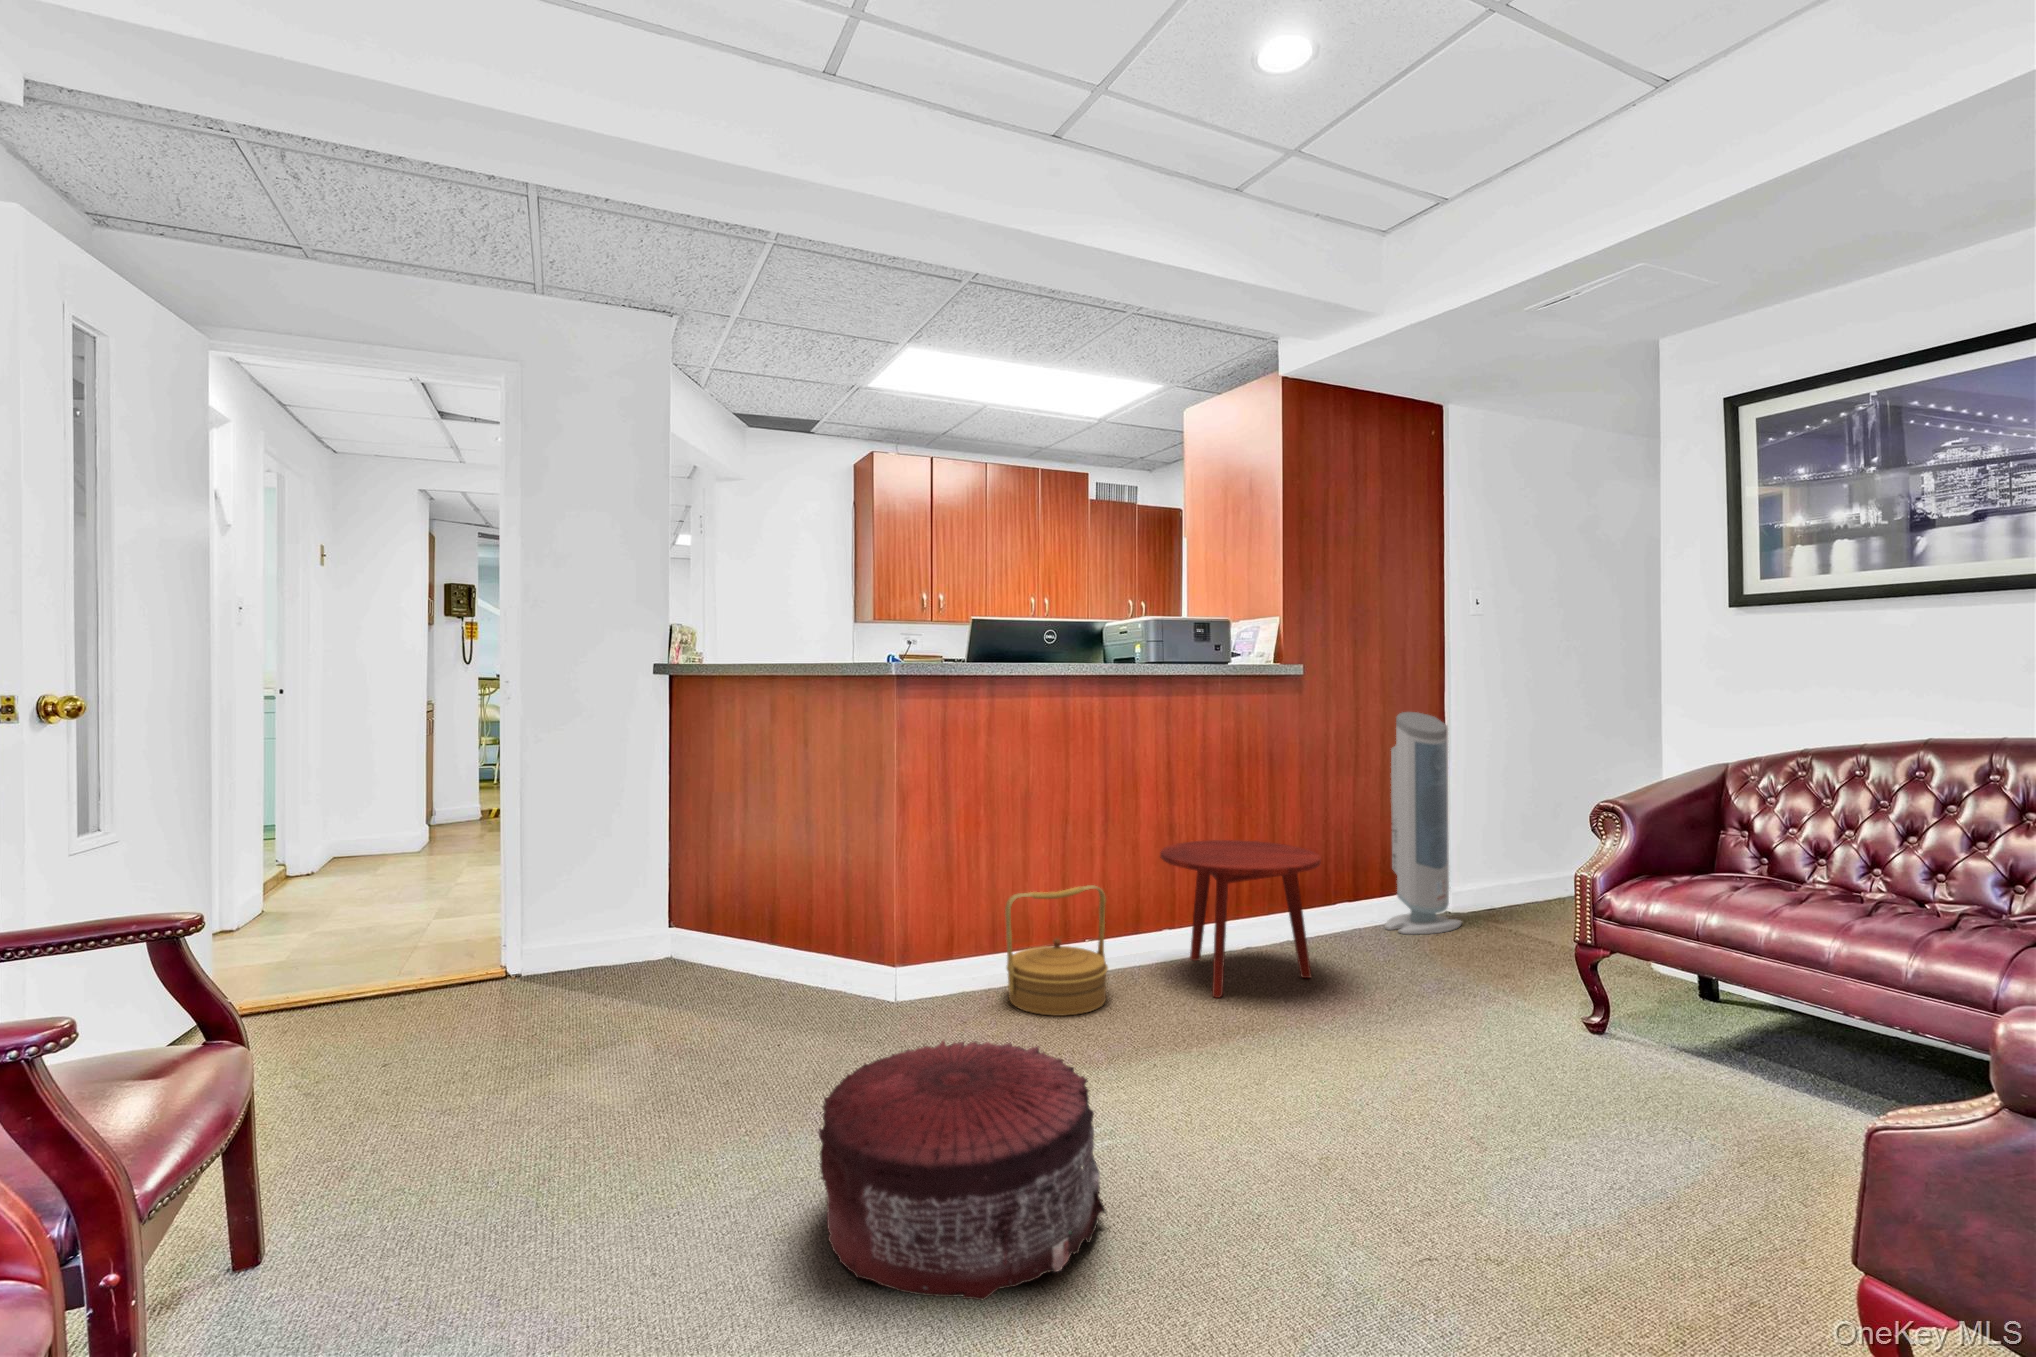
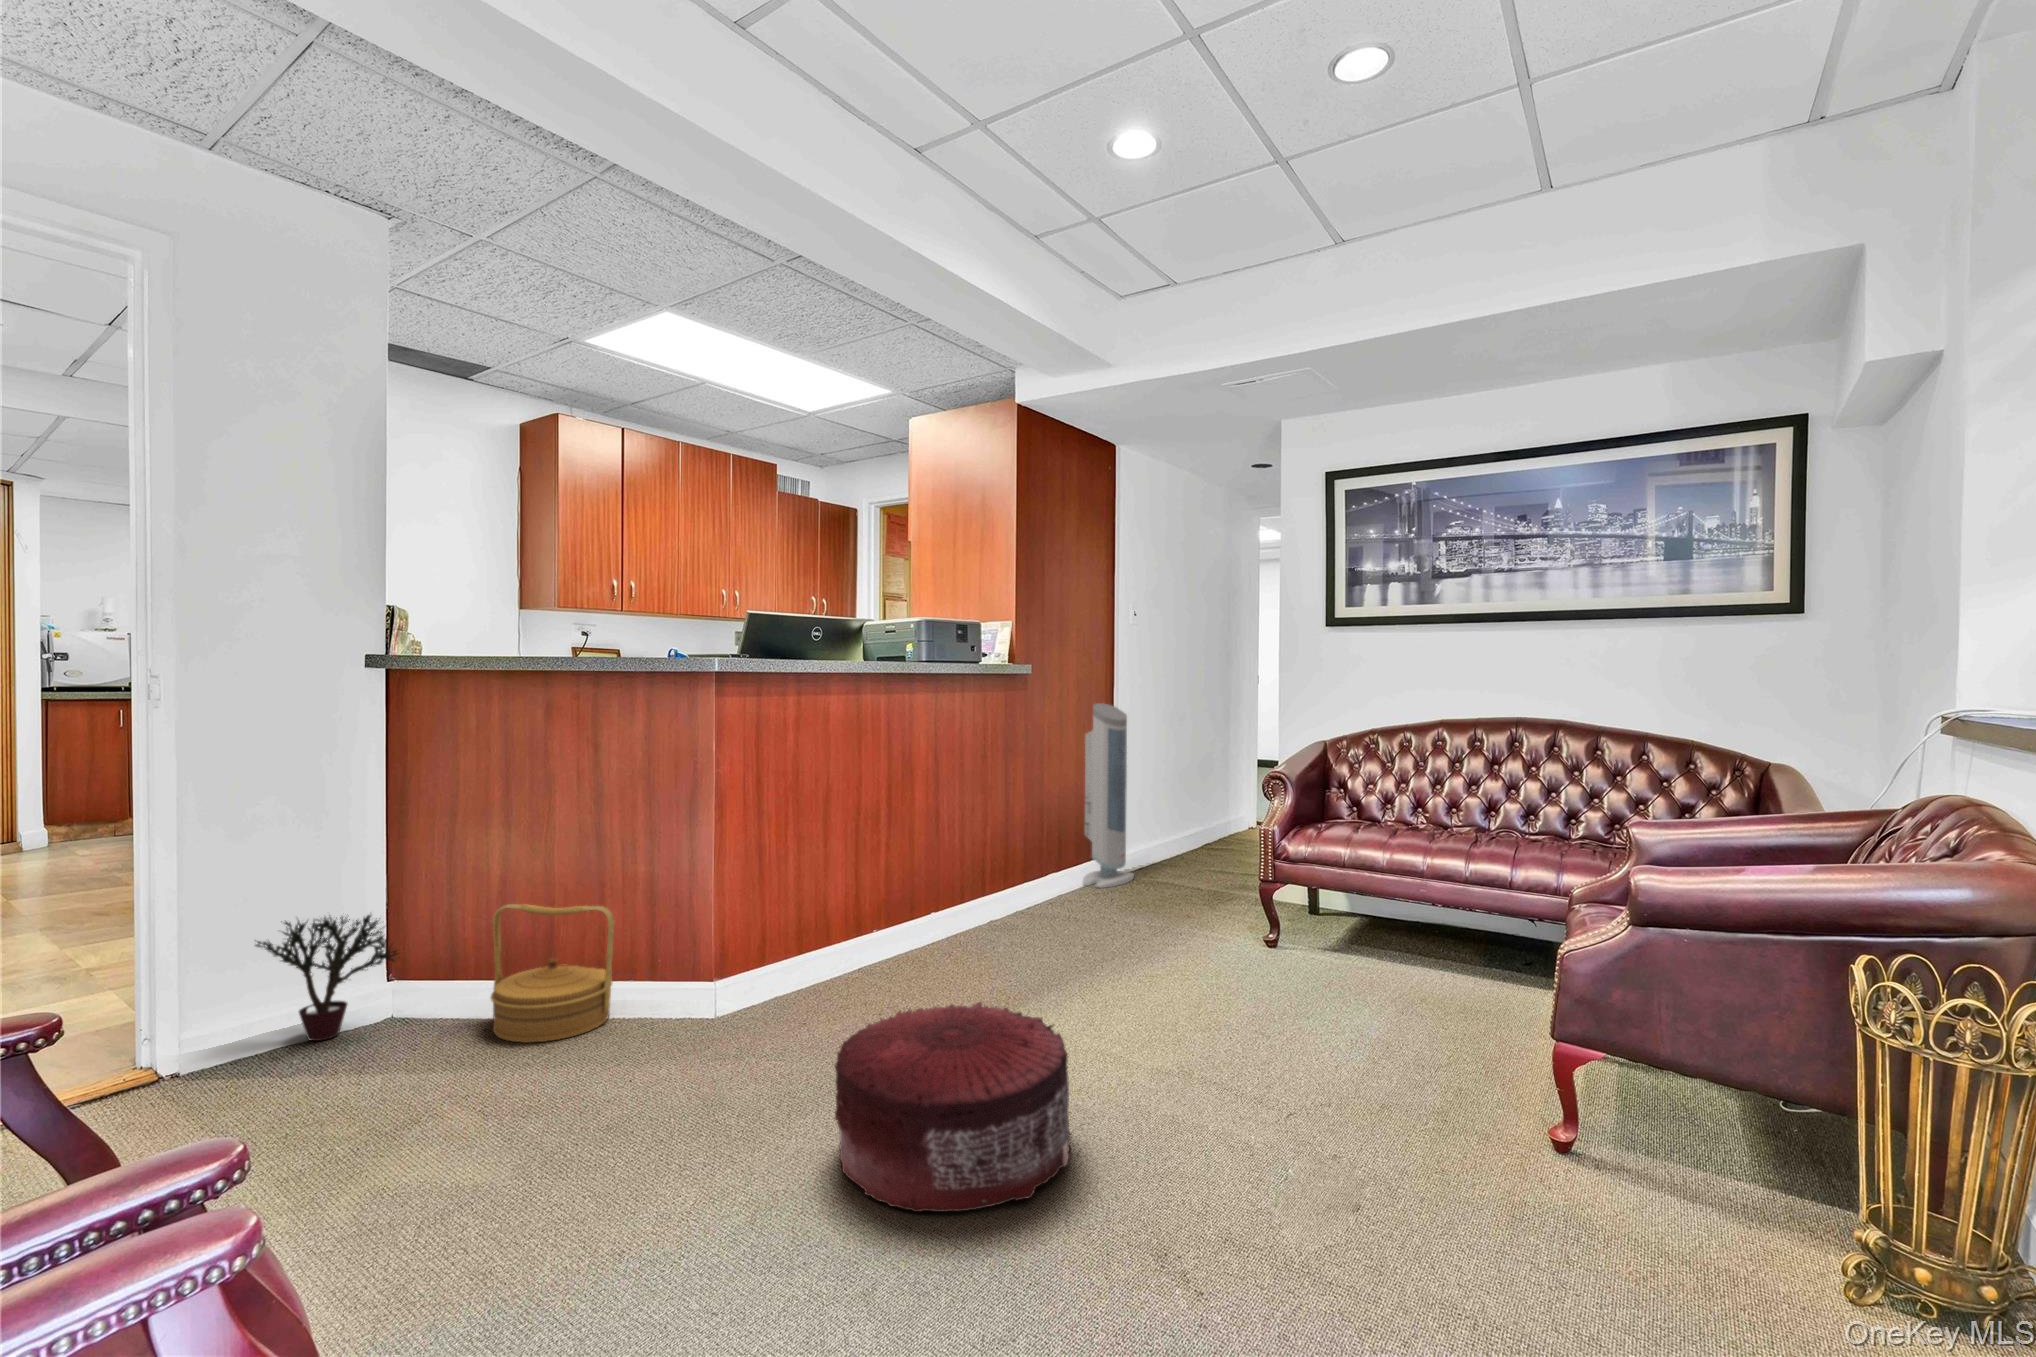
side table: present [1160,840,1321,998] -> none [940,819,1076,956]
potted plant: none [544,876,644,984] -> present [255,915,397,1041]
woven basket: present [1005,885,1108,1016] -> present [491,904,614,1043]

